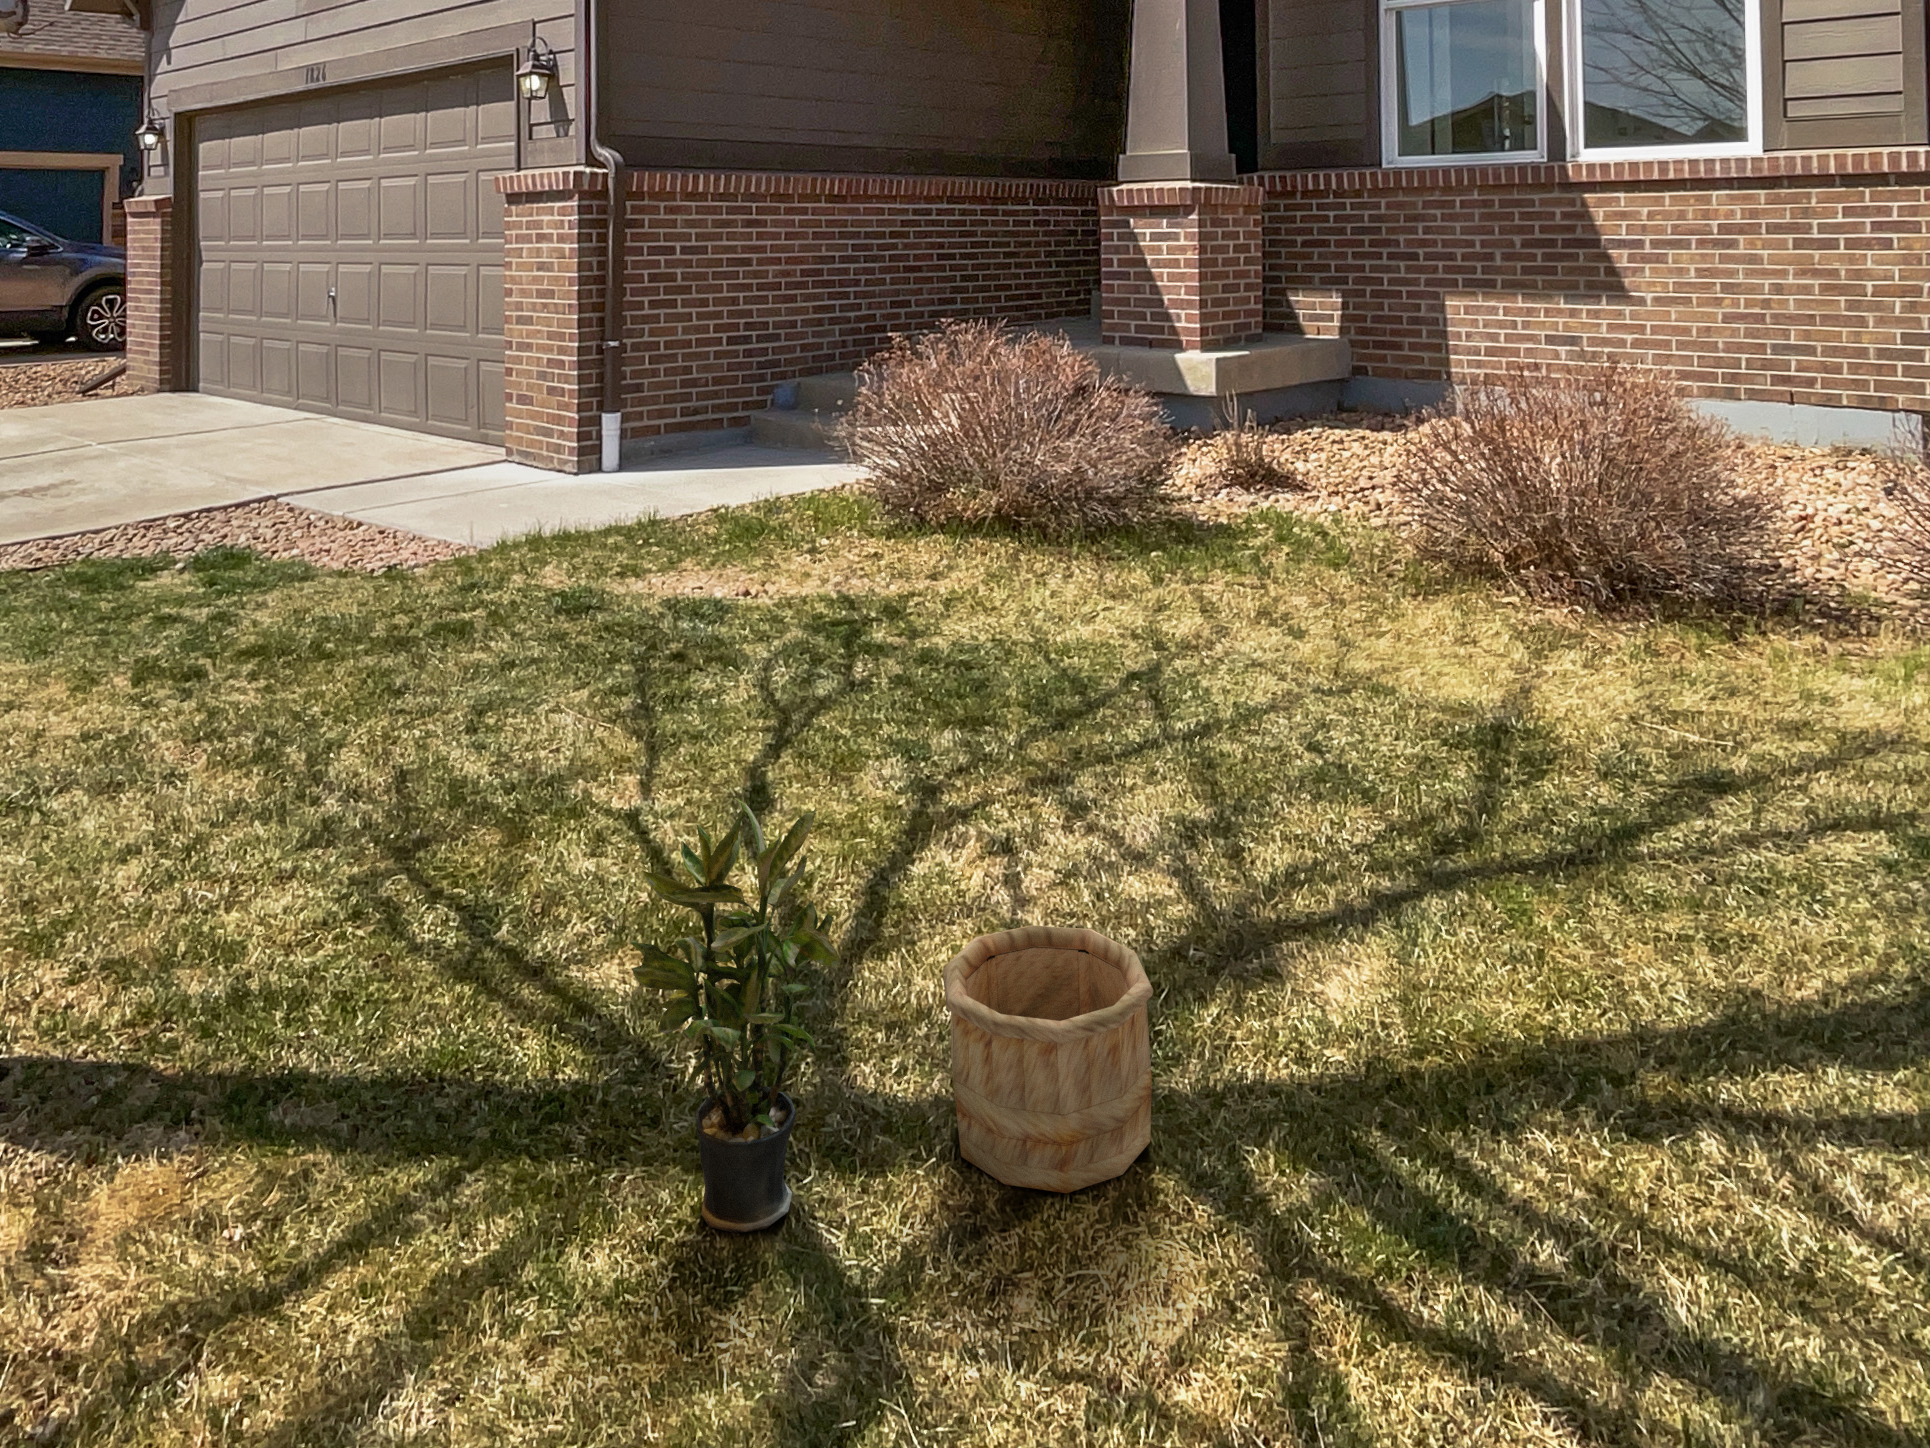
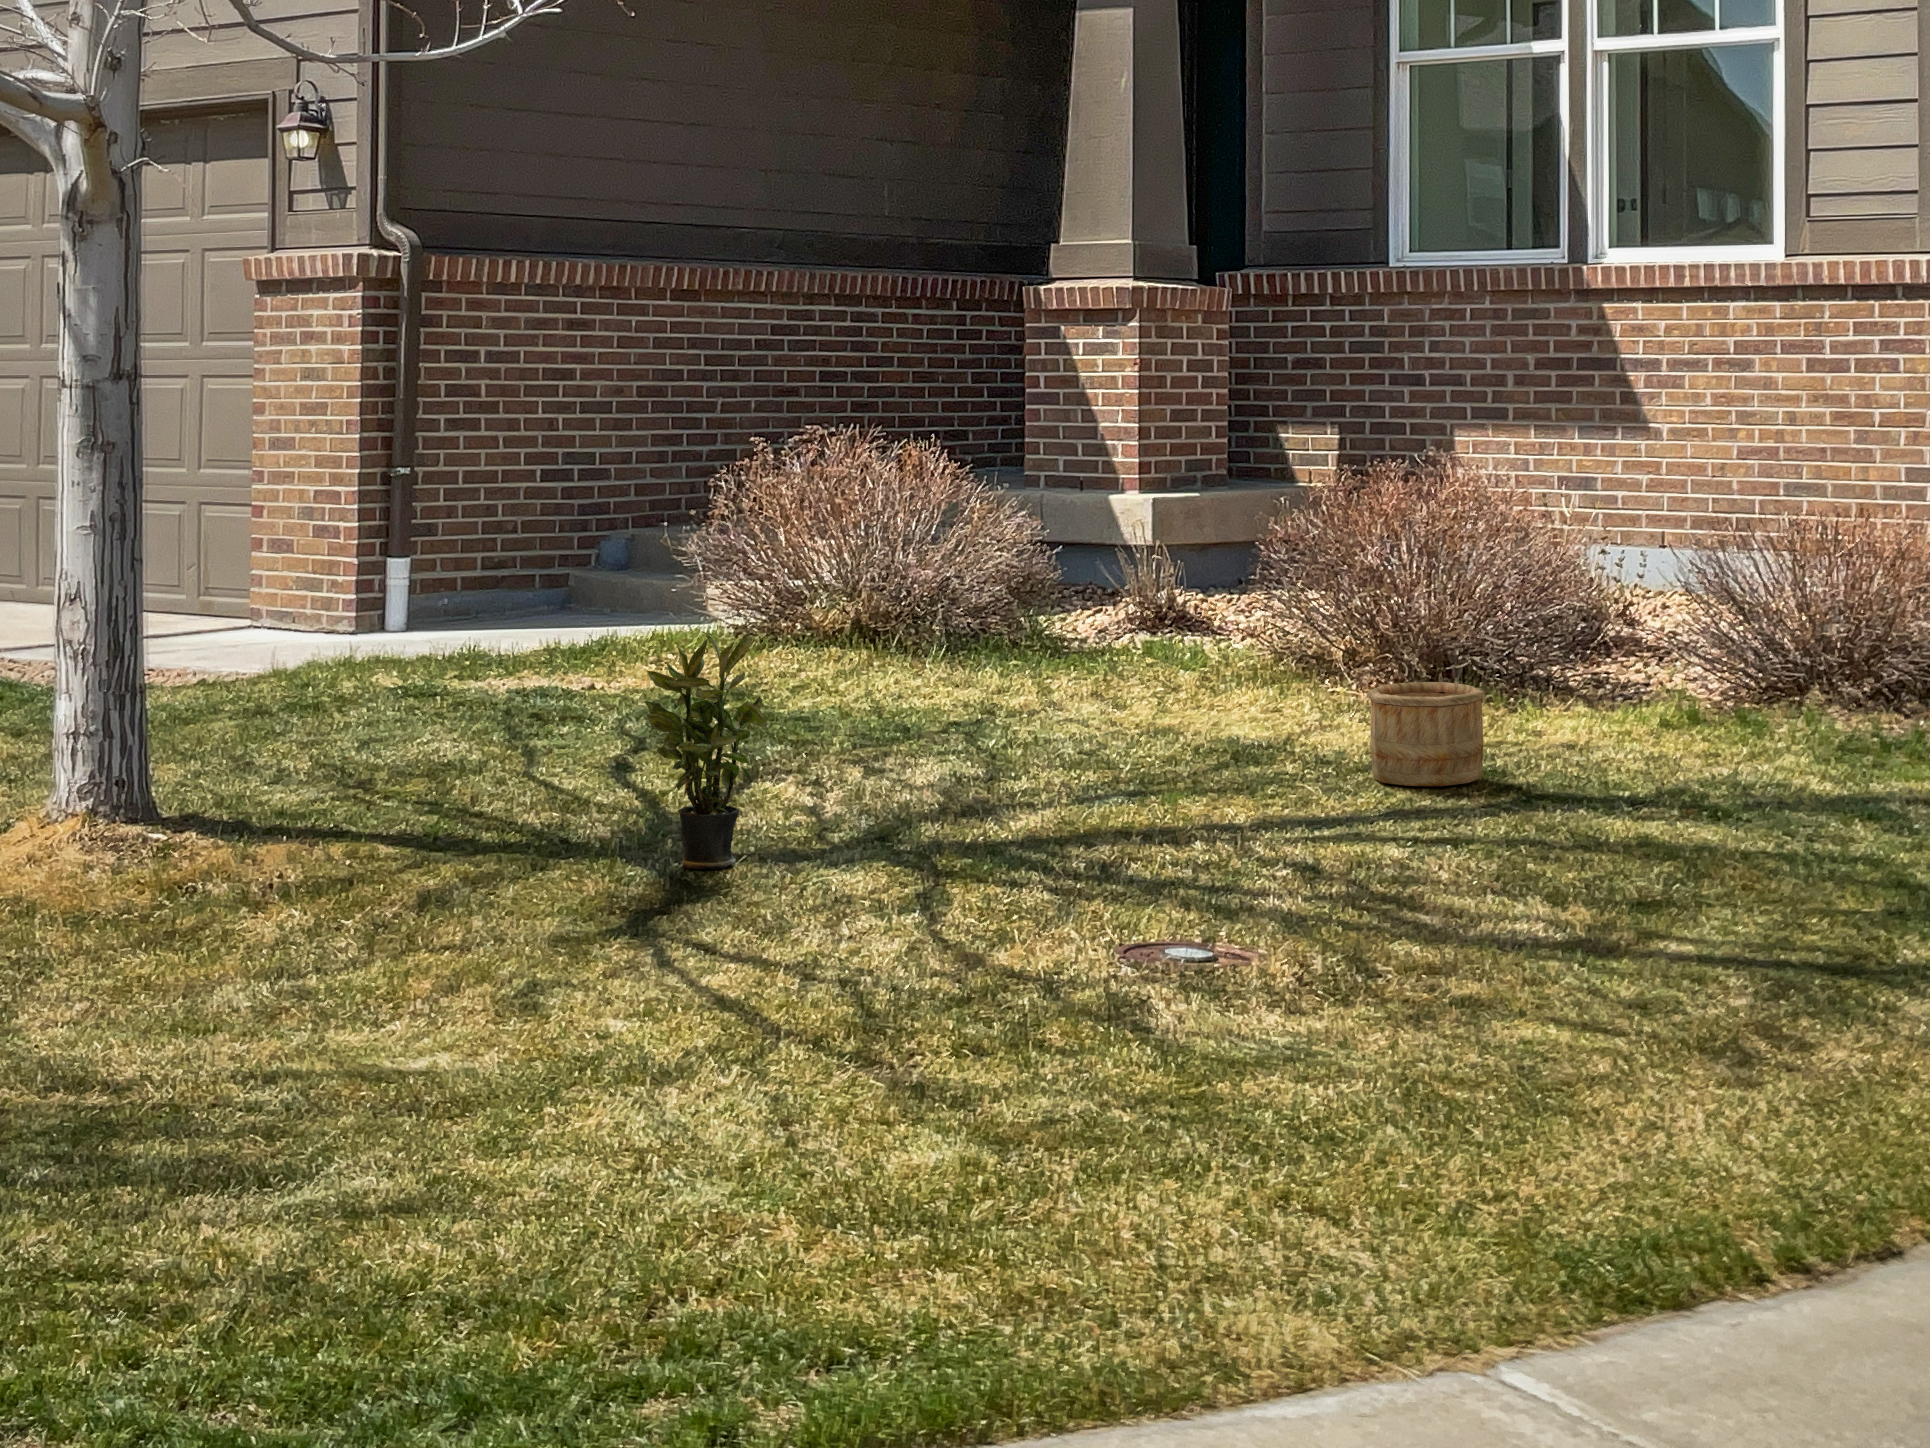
wooden bucket: present [943,925,1153,1193] -> present [1366,682,1485,786]

